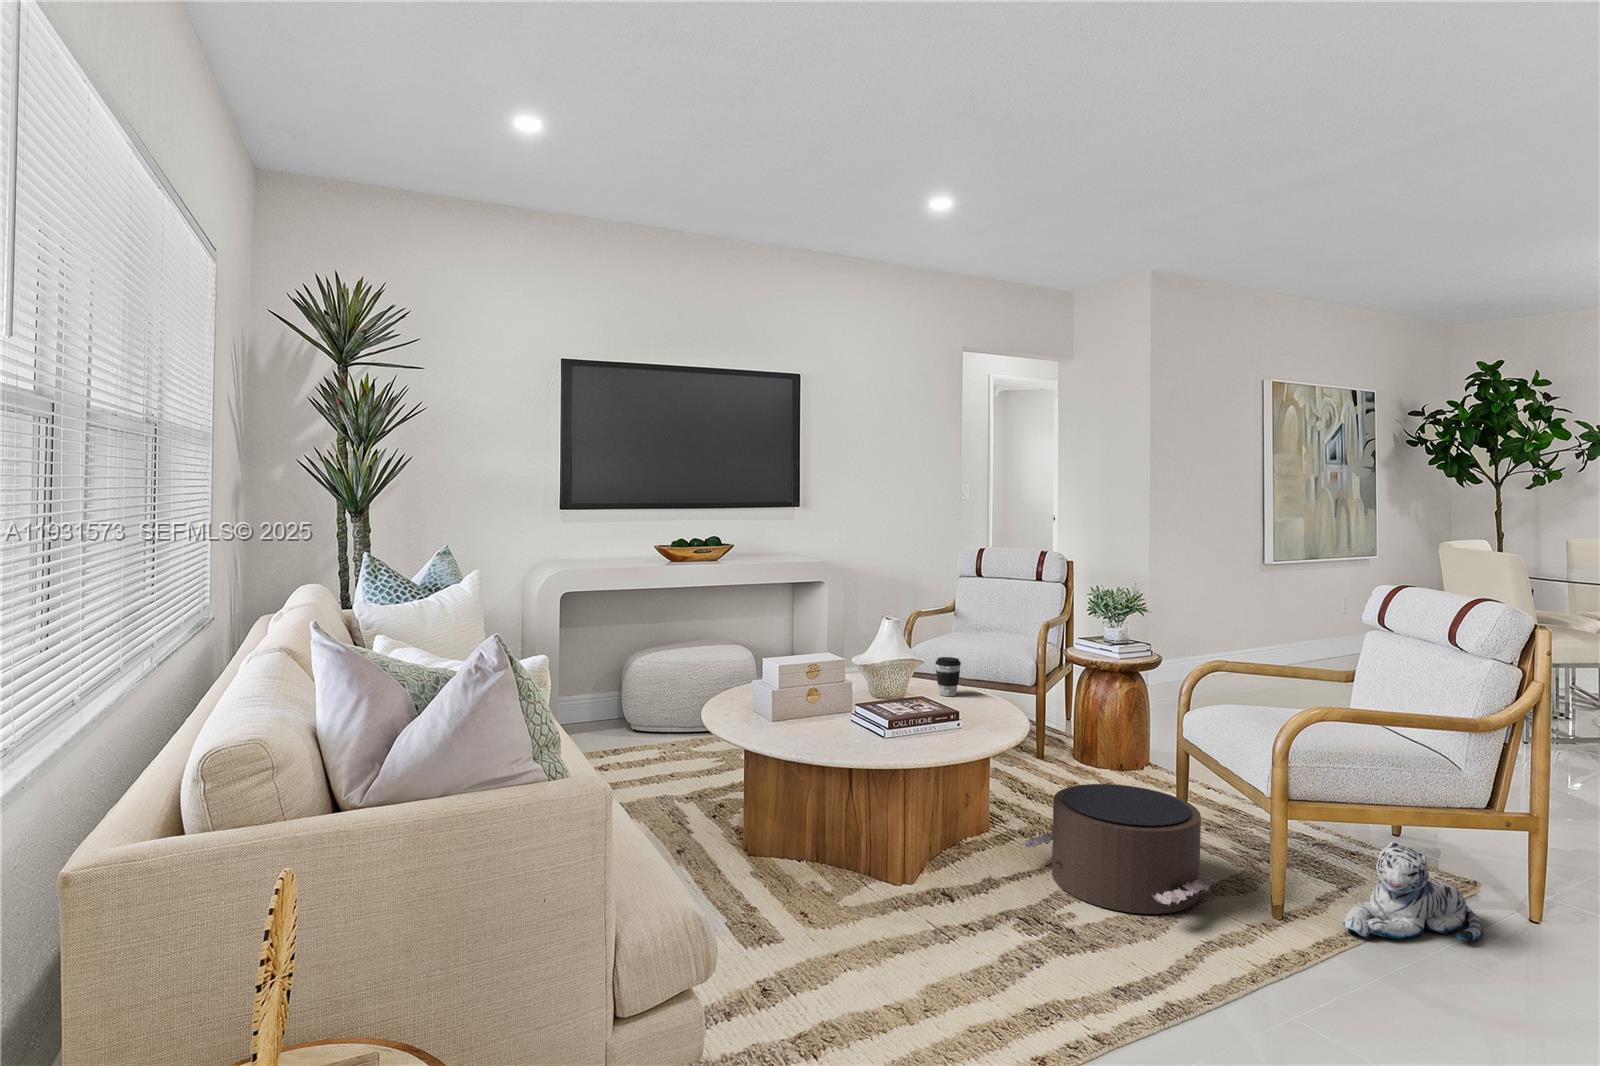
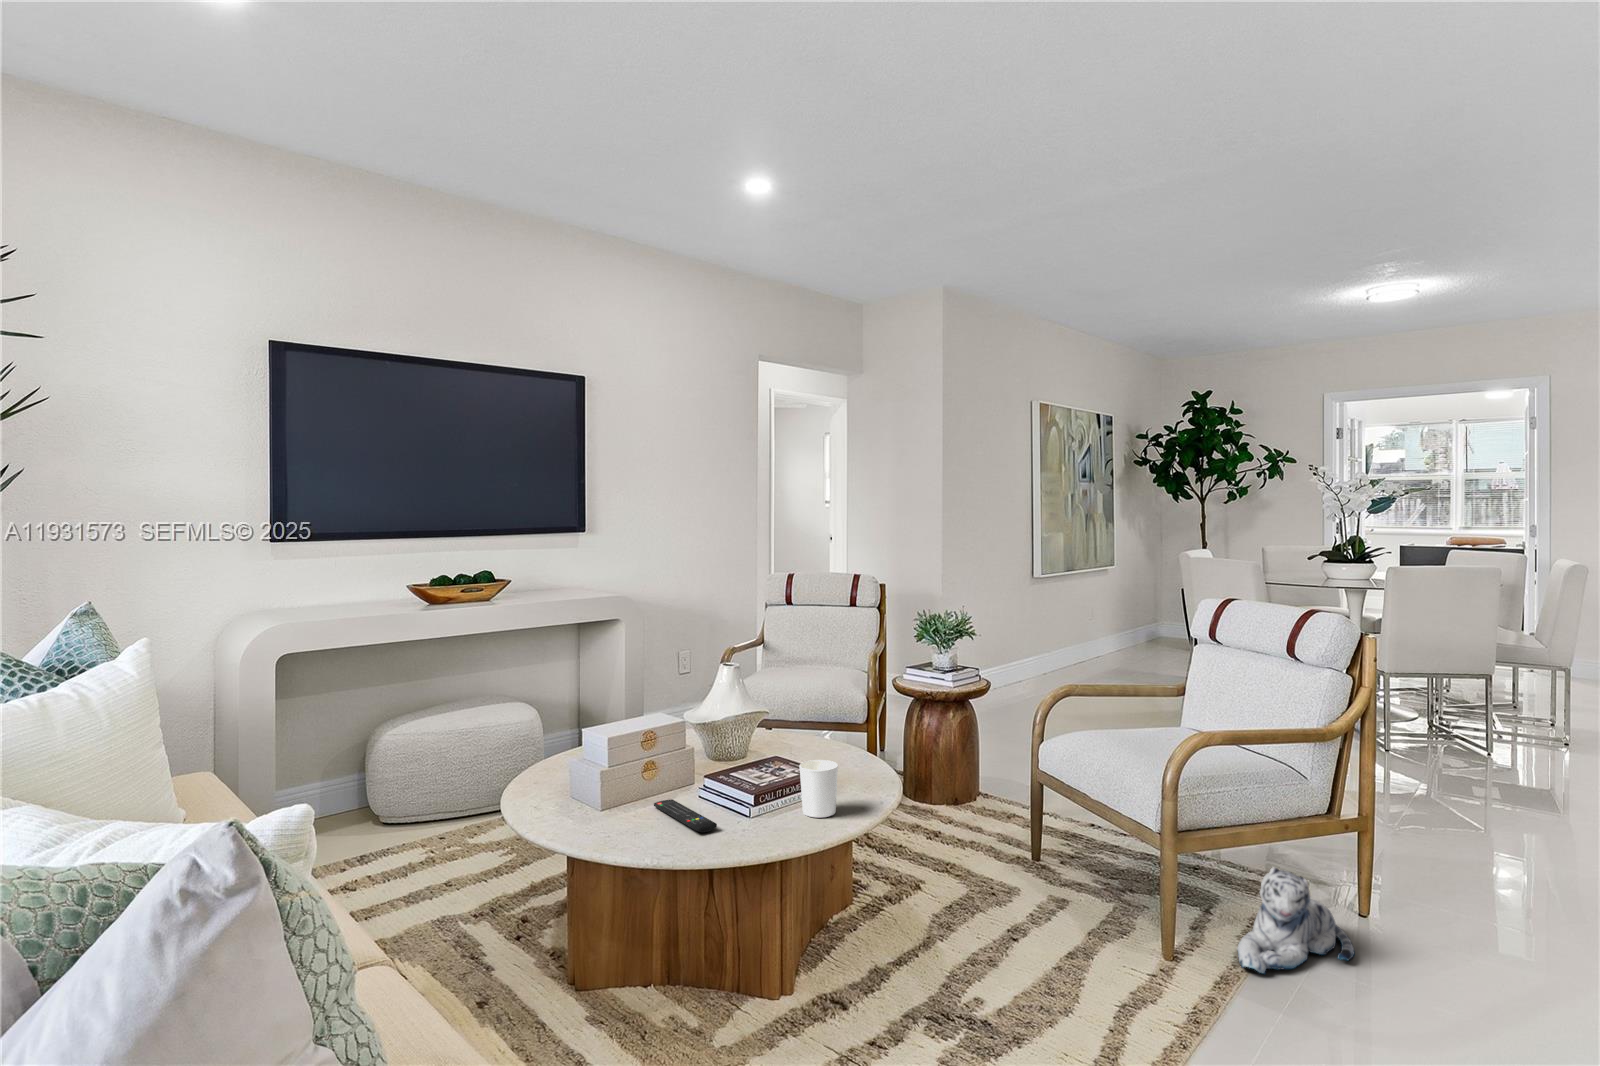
coffee cup: present [935,657,961,696] -> none [778,705,807,750]
candle holder: none [929,698,962,744] -> present [799,760,838,818]
remote control: none [812,720,854,744] -> present [654,799,717,832]
pouf: present [1022,784,1217,914] -> none [902,834,1115,986]

